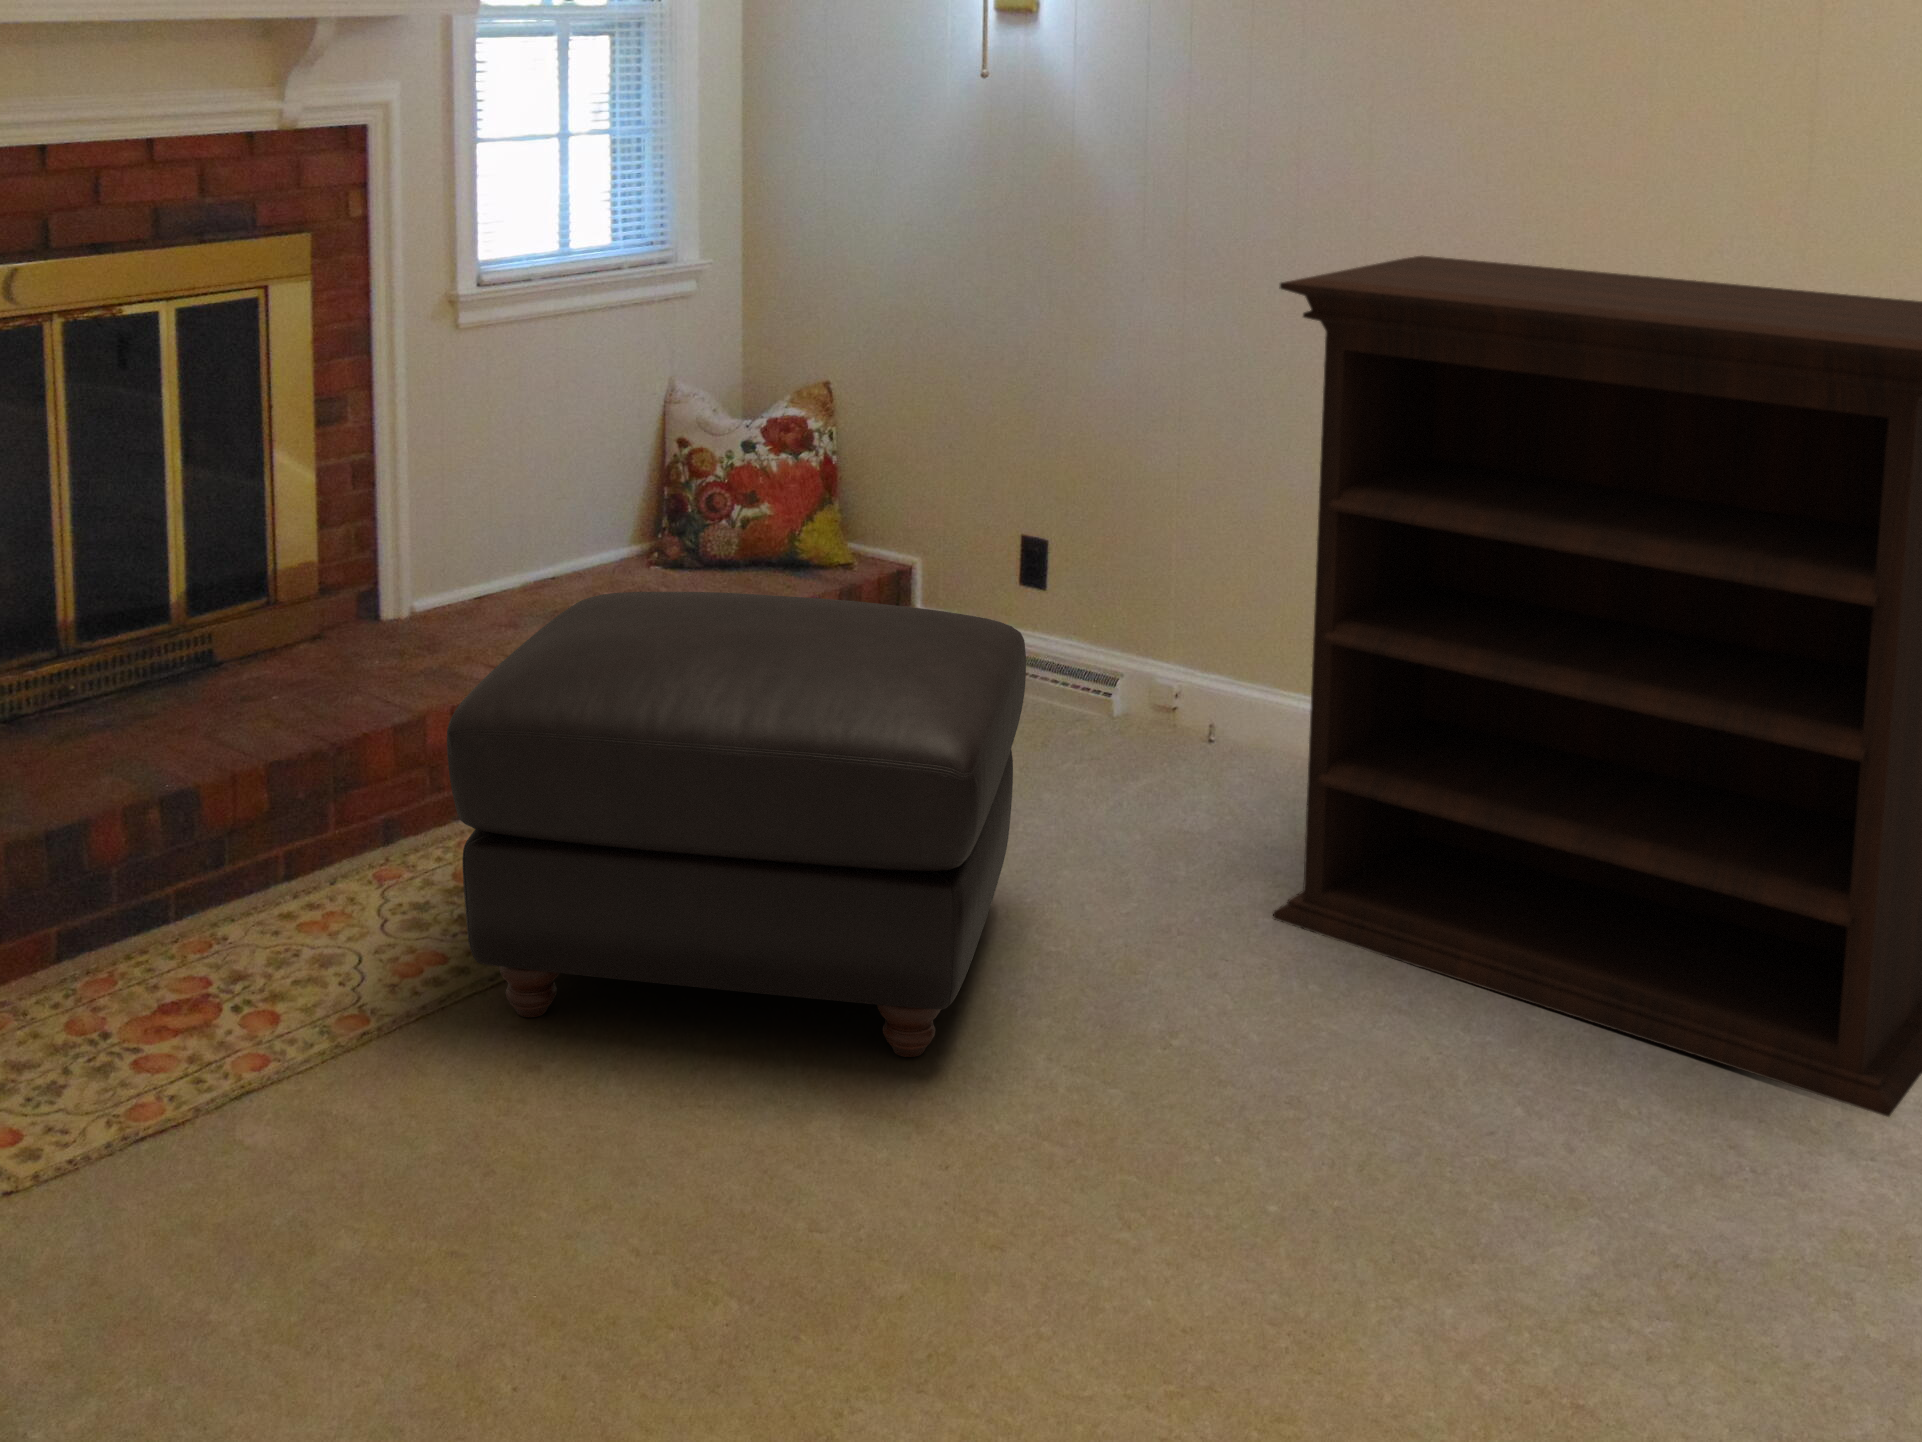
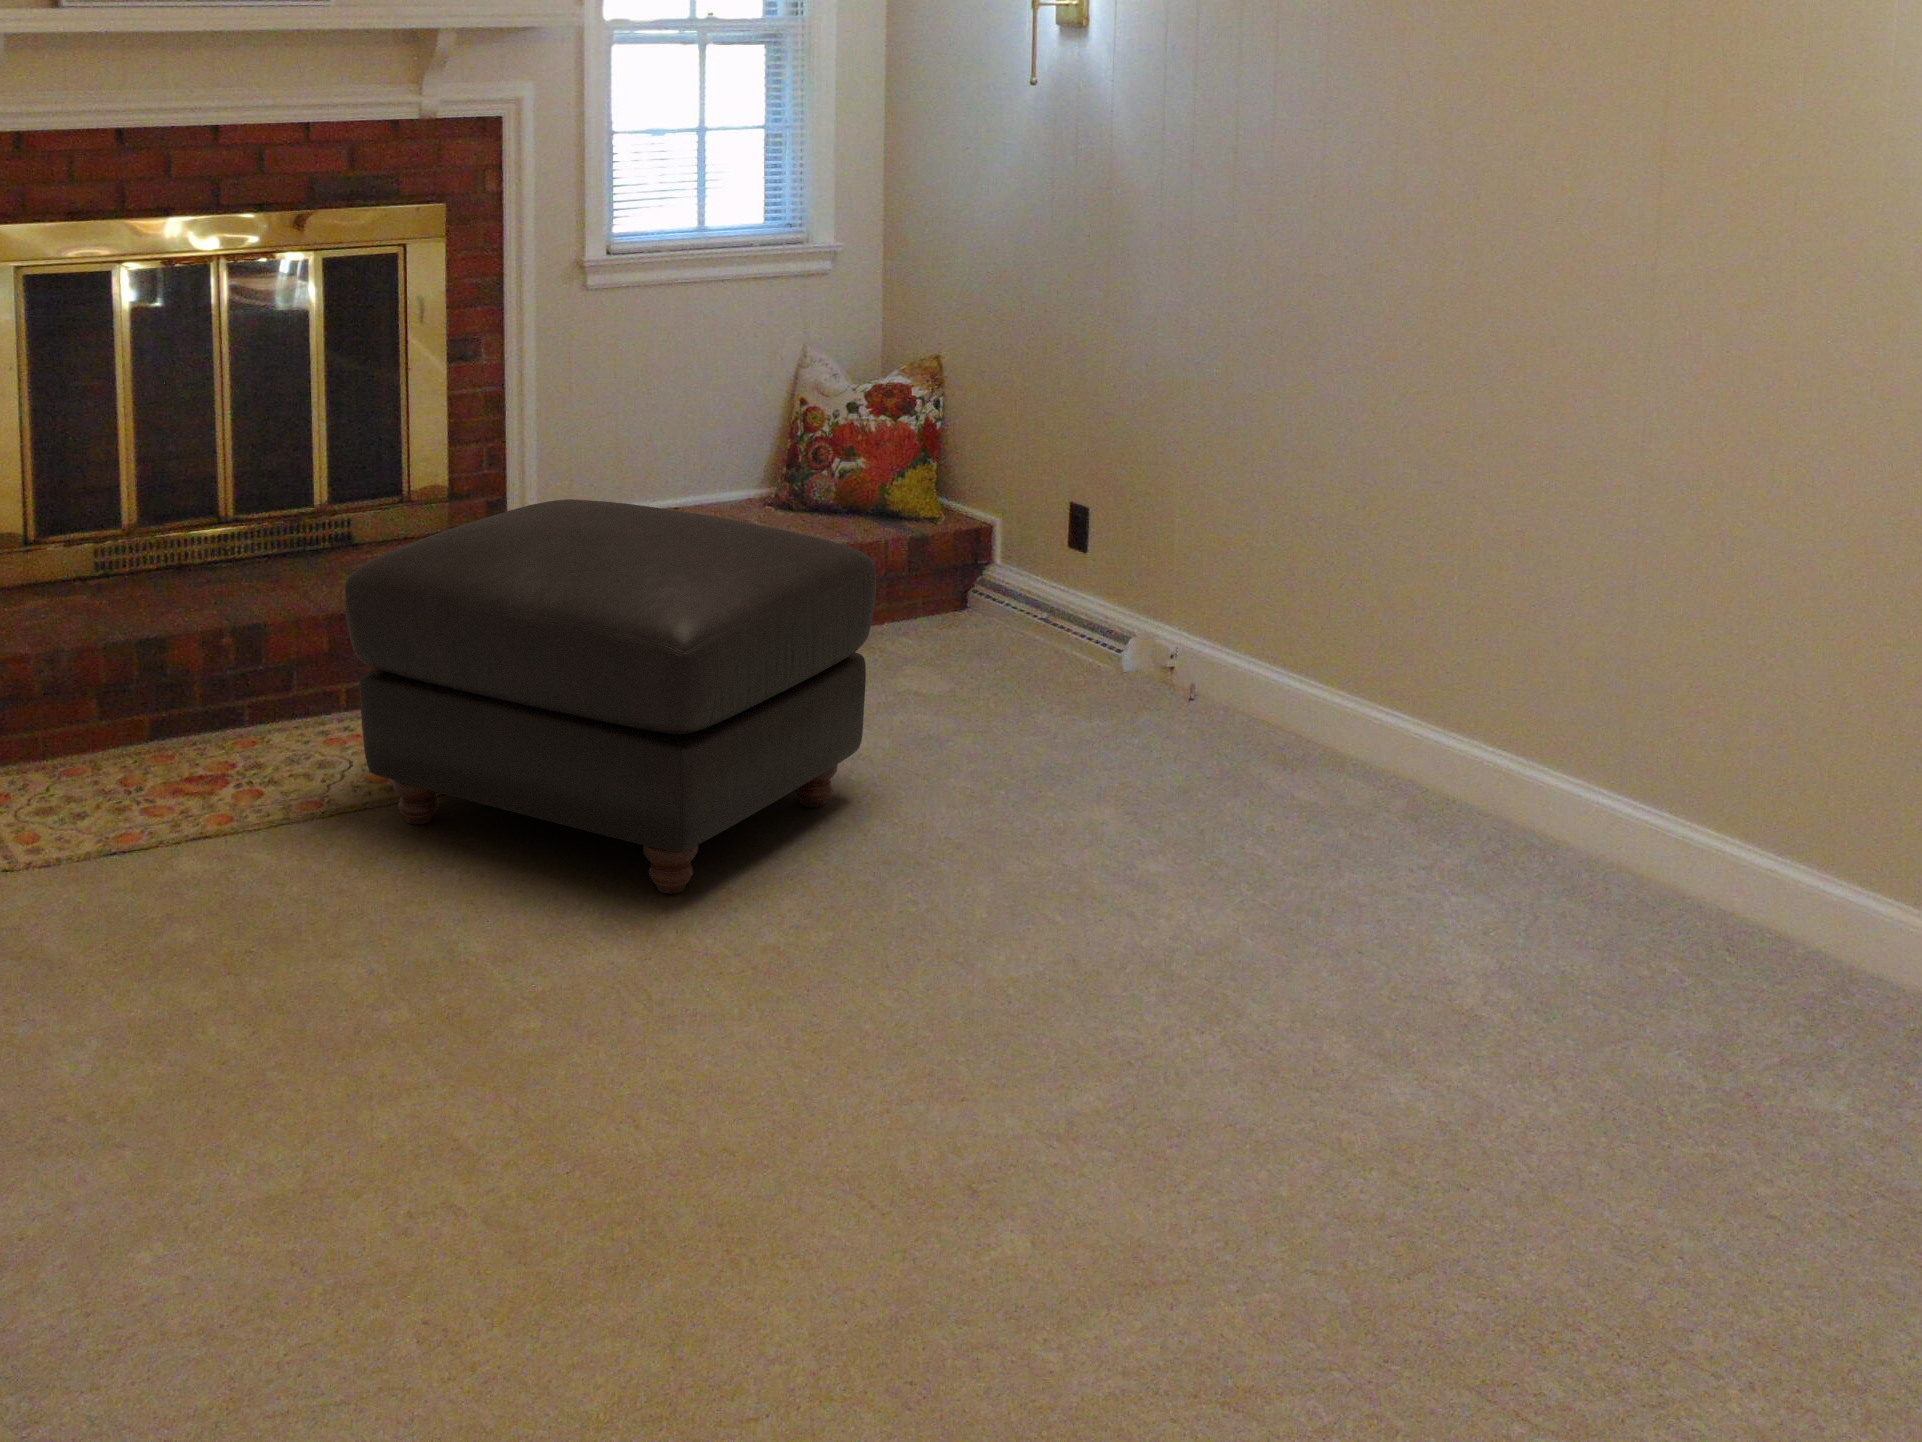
bookshelf: present [1273,256,1922,1117] -> none [1085,238,1768,1080]

